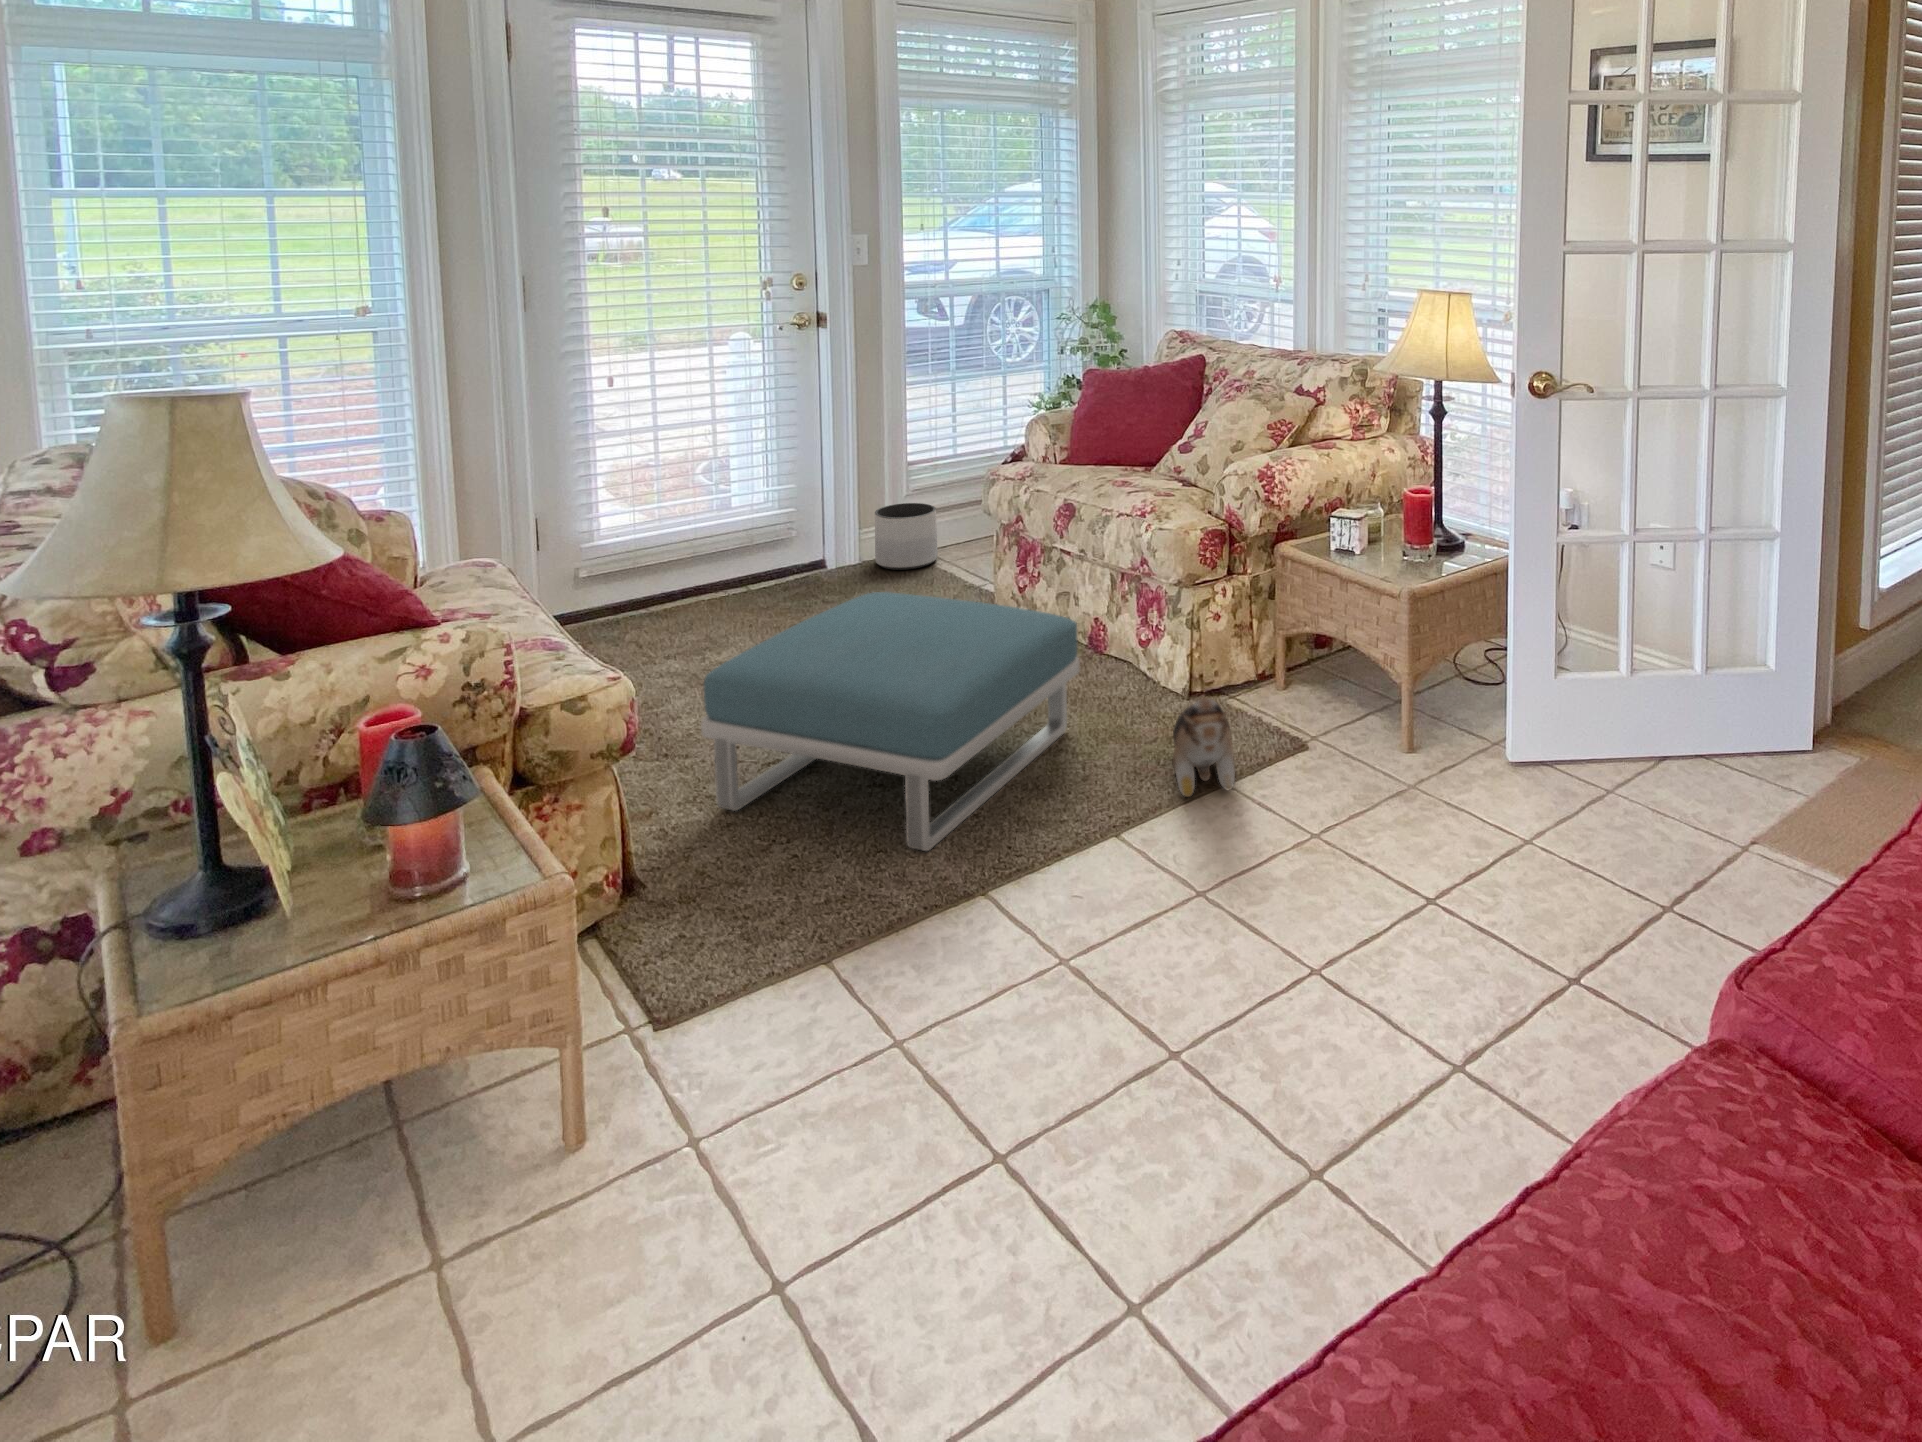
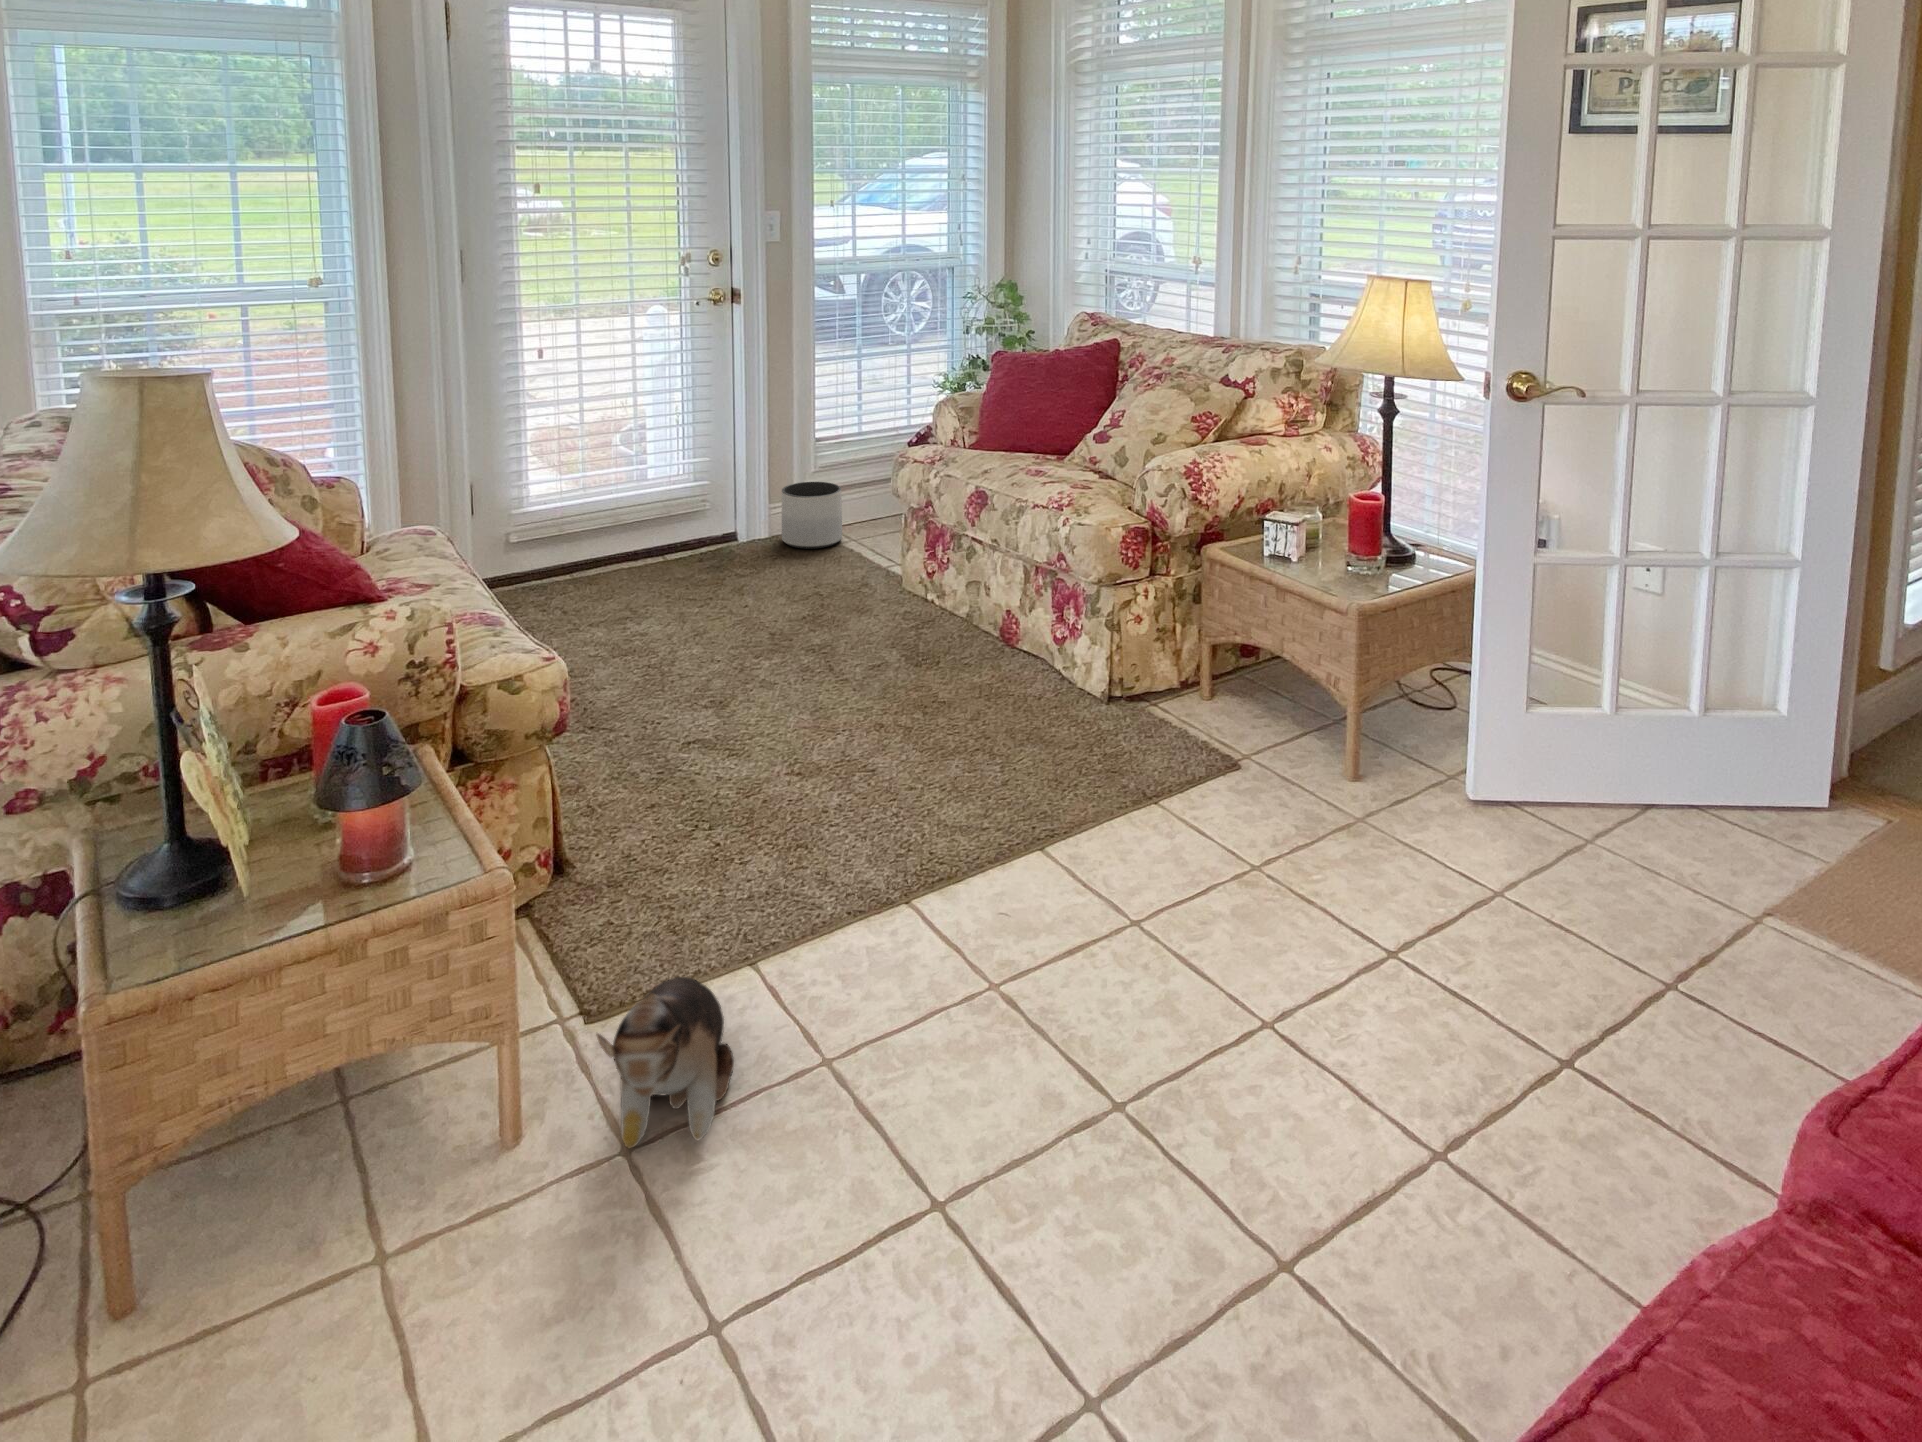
footstool: present [701,592,1080,851] -> none [623,577,997,852]
plush toy: present [1172,697,1235,797] -> present [596,977,734,1148]

